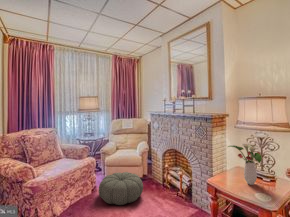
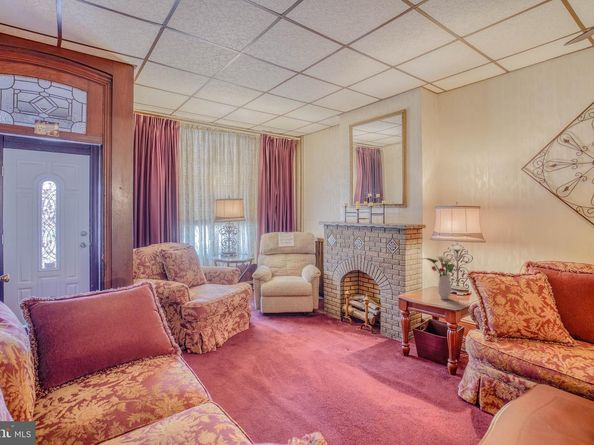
pouf: present [98,172,143,205] -> none [262,302,318,337]

